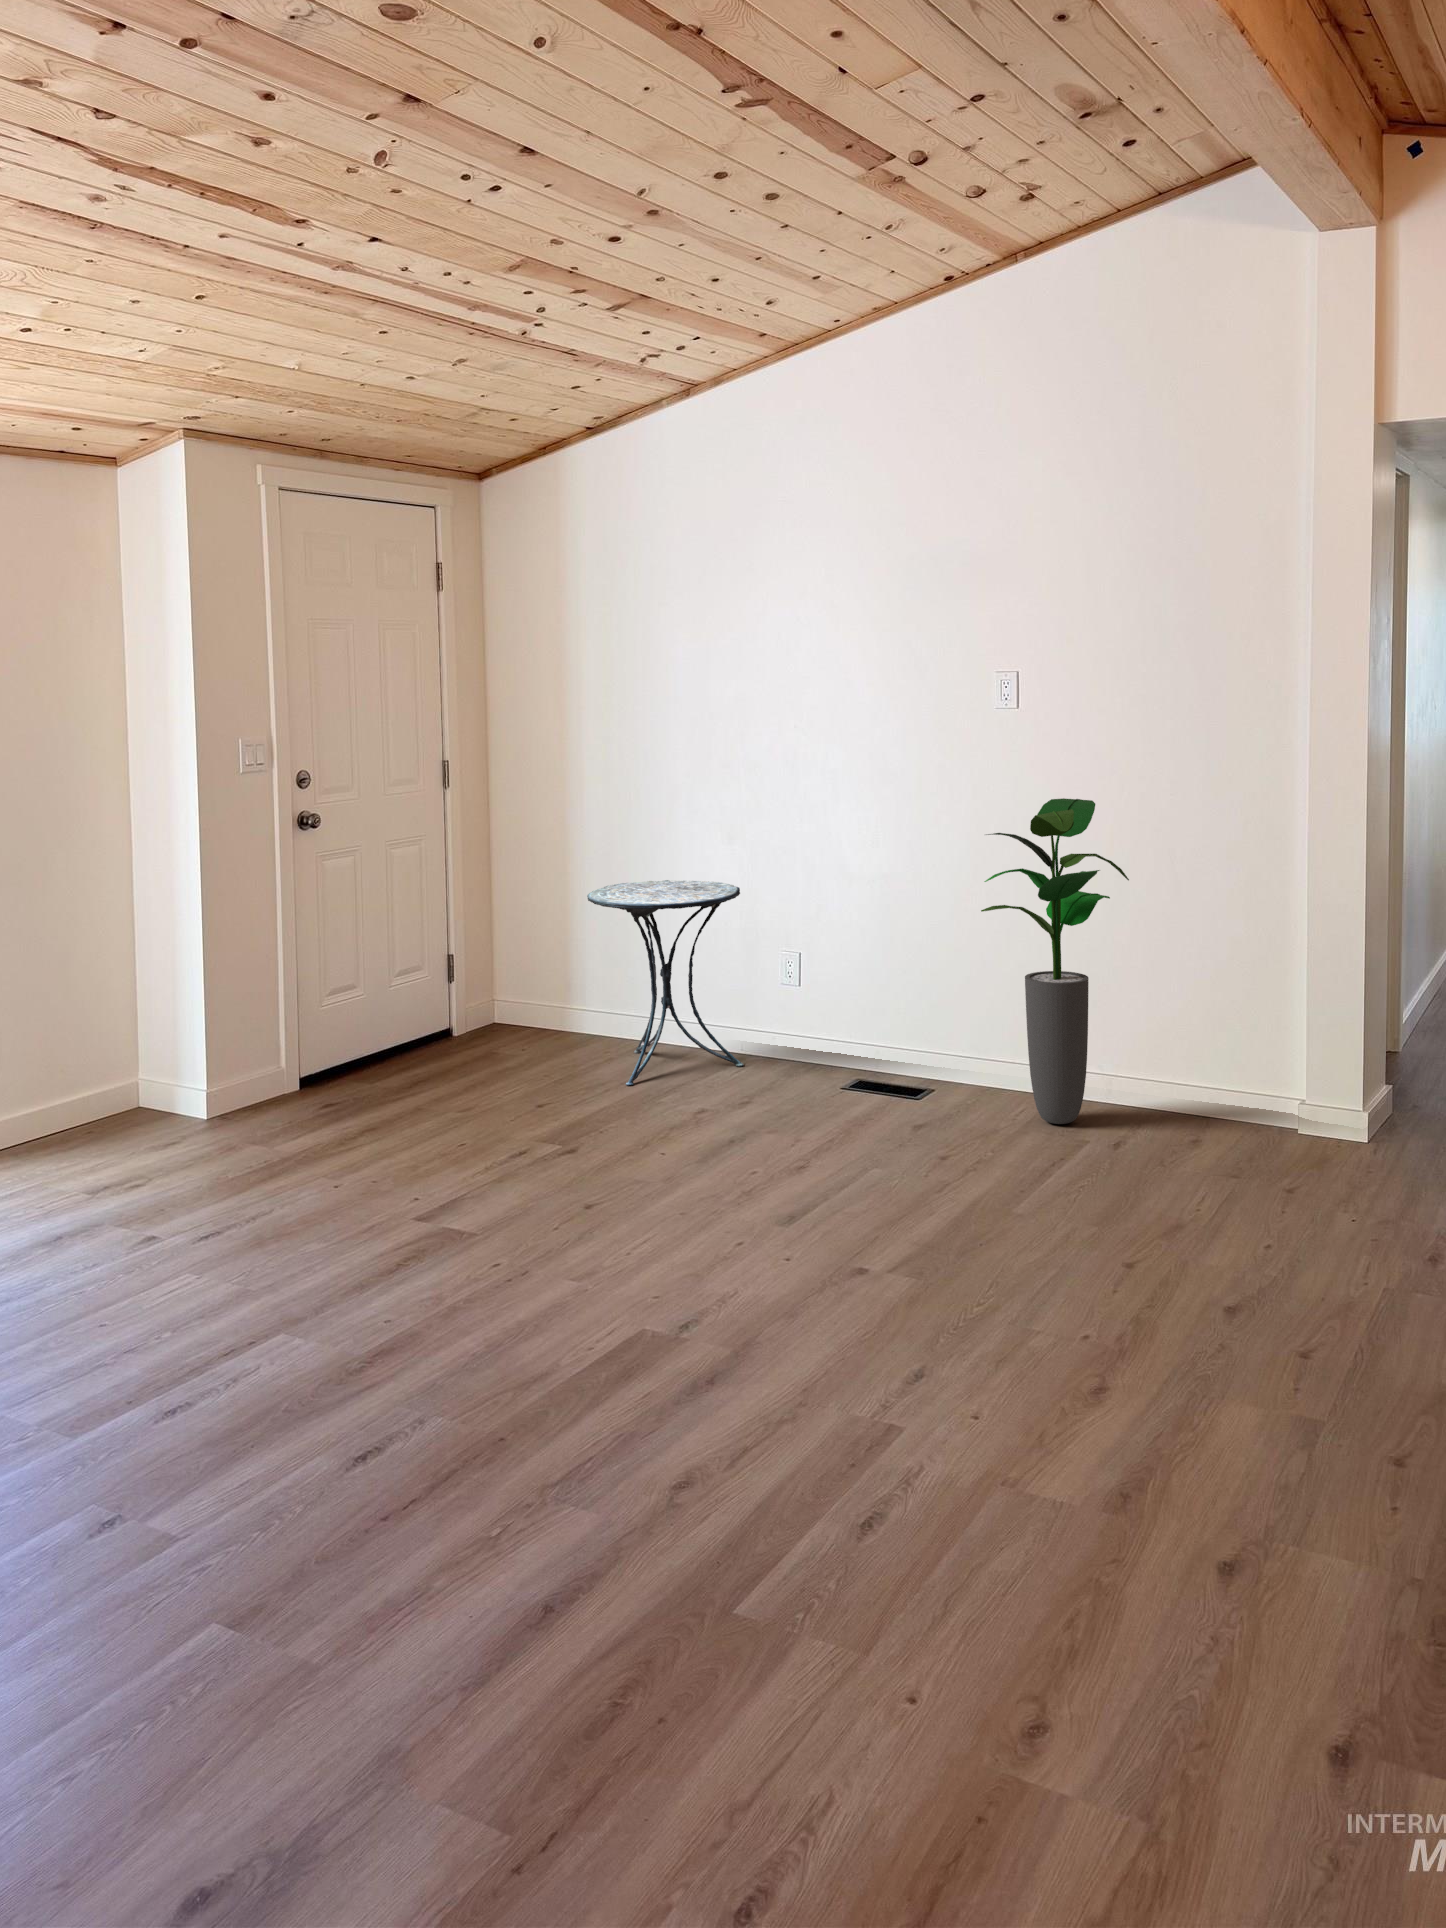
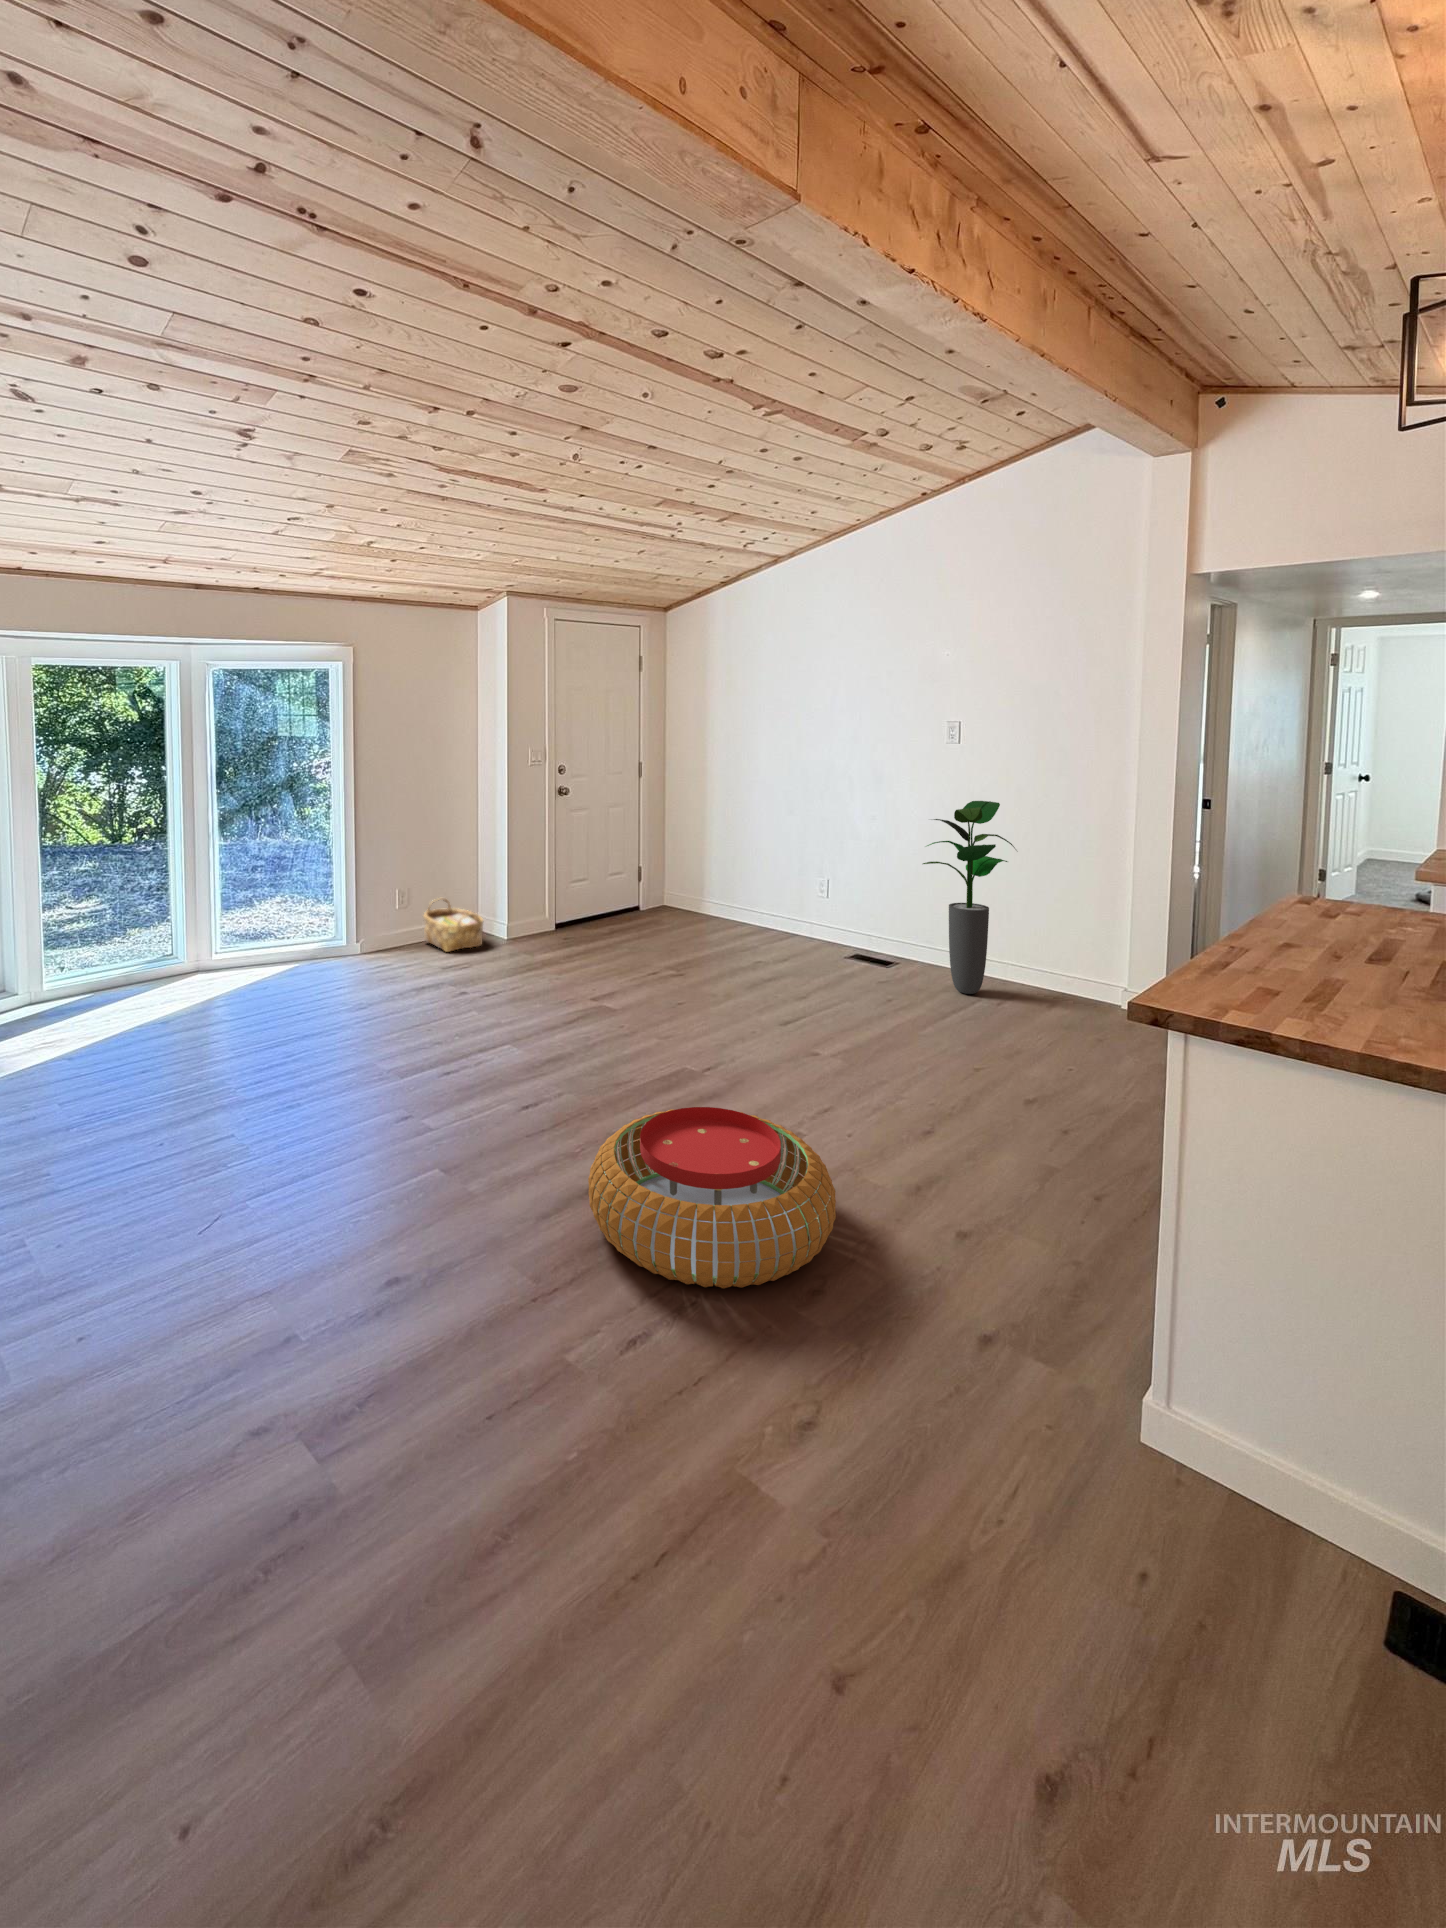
side table: present [587,880,744,1086] -> none [705,835,791,946]
woven basket: none [36,1045,167,1155] -> present [424,898,483,952]
pouf: none [569,1400,1042,1767] -> present [588,1107,836,1289]

